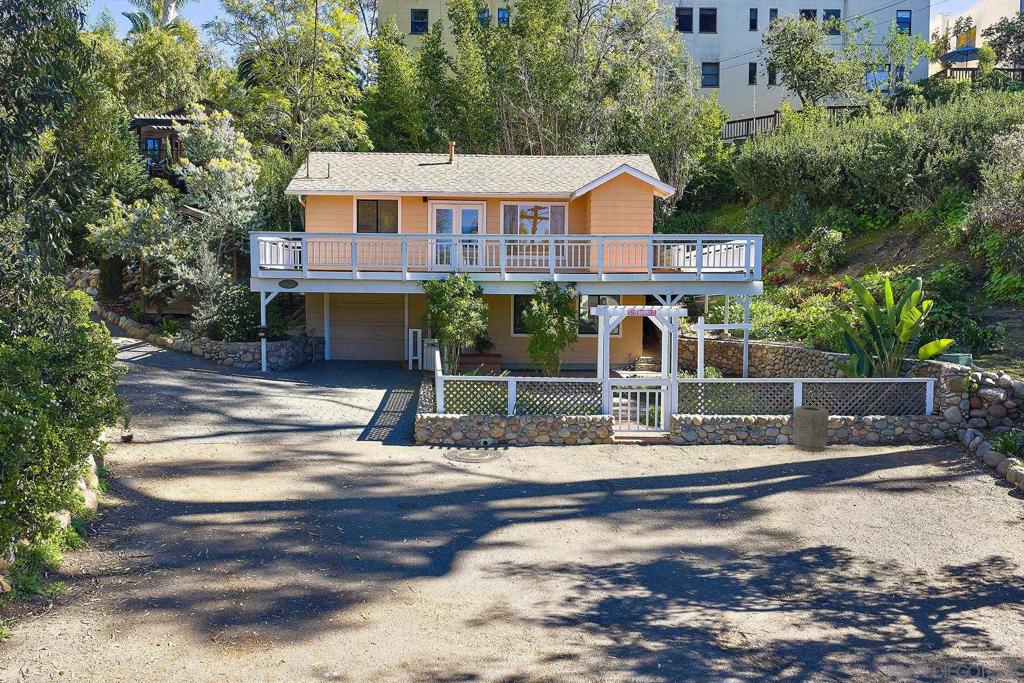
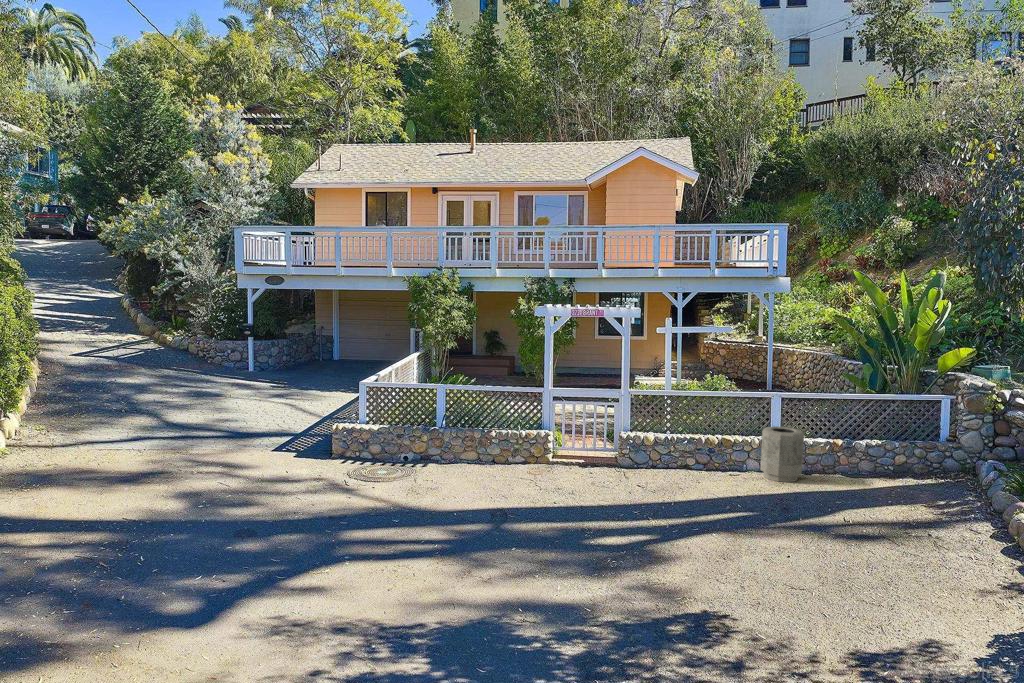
decorative plant: present [118,411,133,442] -> none [17,412,59,444]

